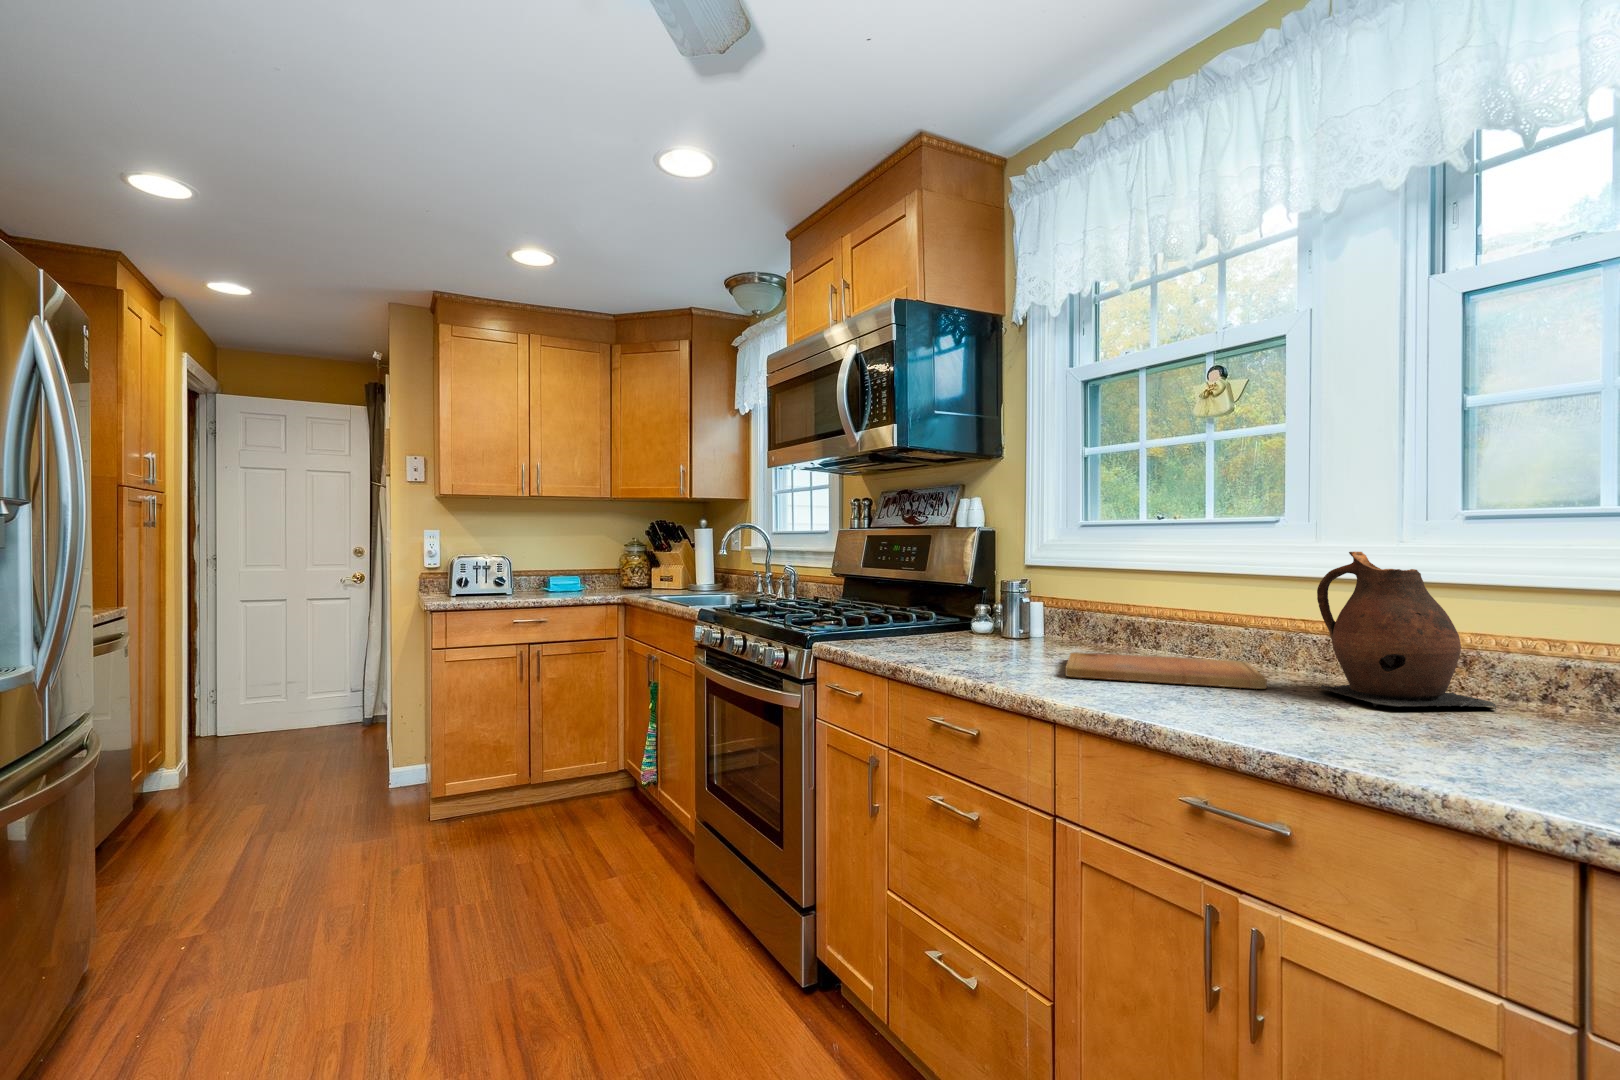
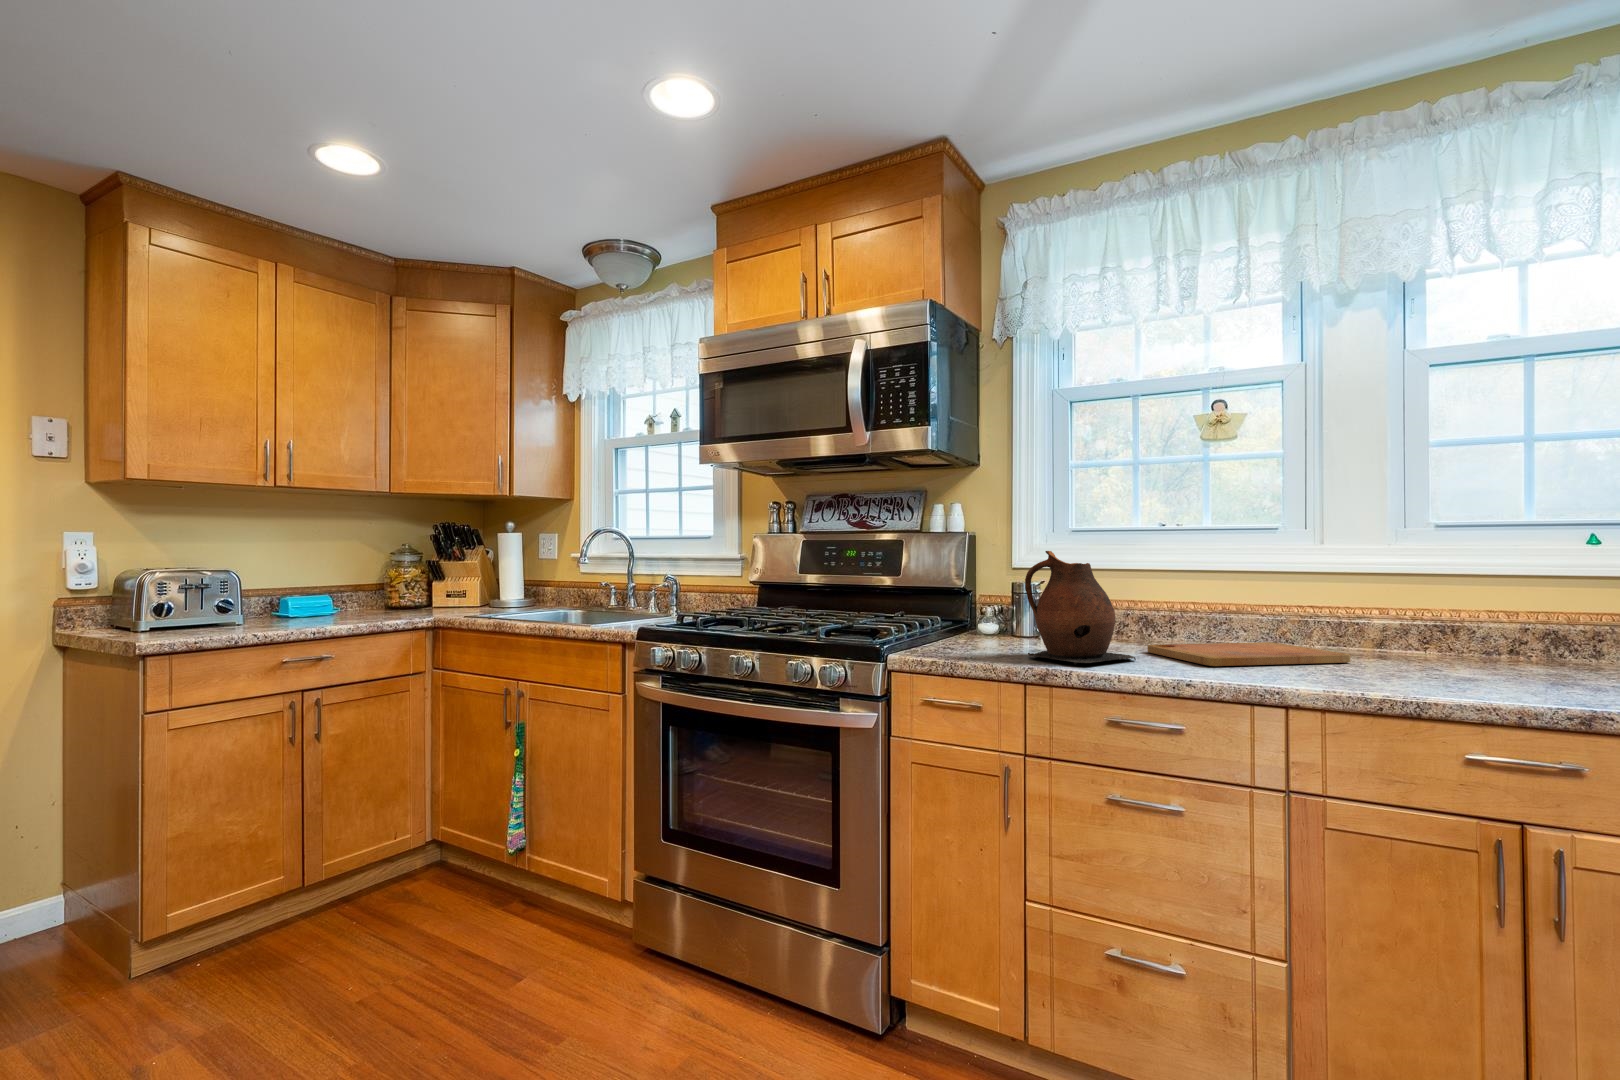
ceramic pitcher: present [1317,552,1496,710] -> present [1025,551,1136,665]

